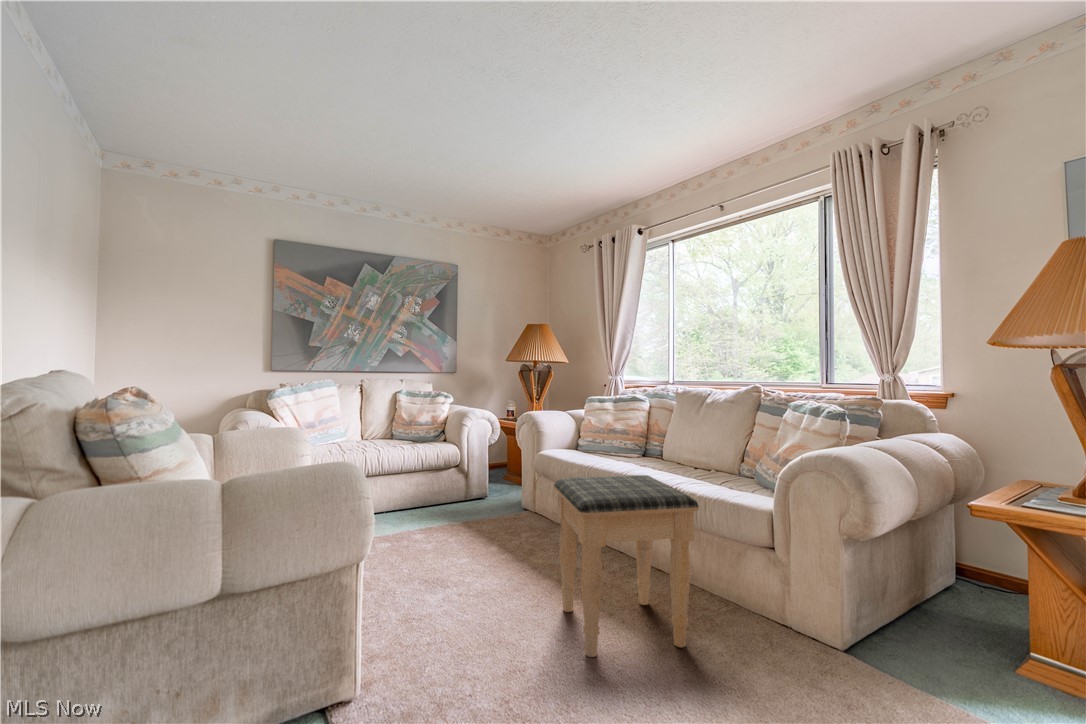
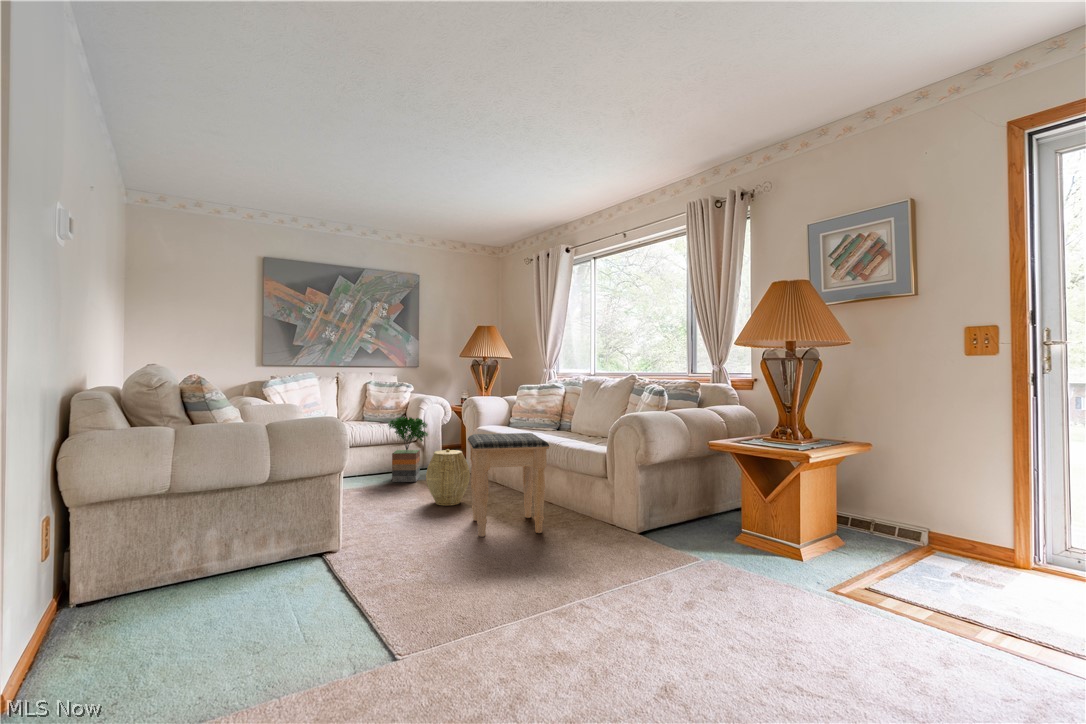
potted tree: none [423,437,479,525] -> present [388,417,428,482]
woven basket: none [484,491,545,575] -> present [426,449,470,506]

